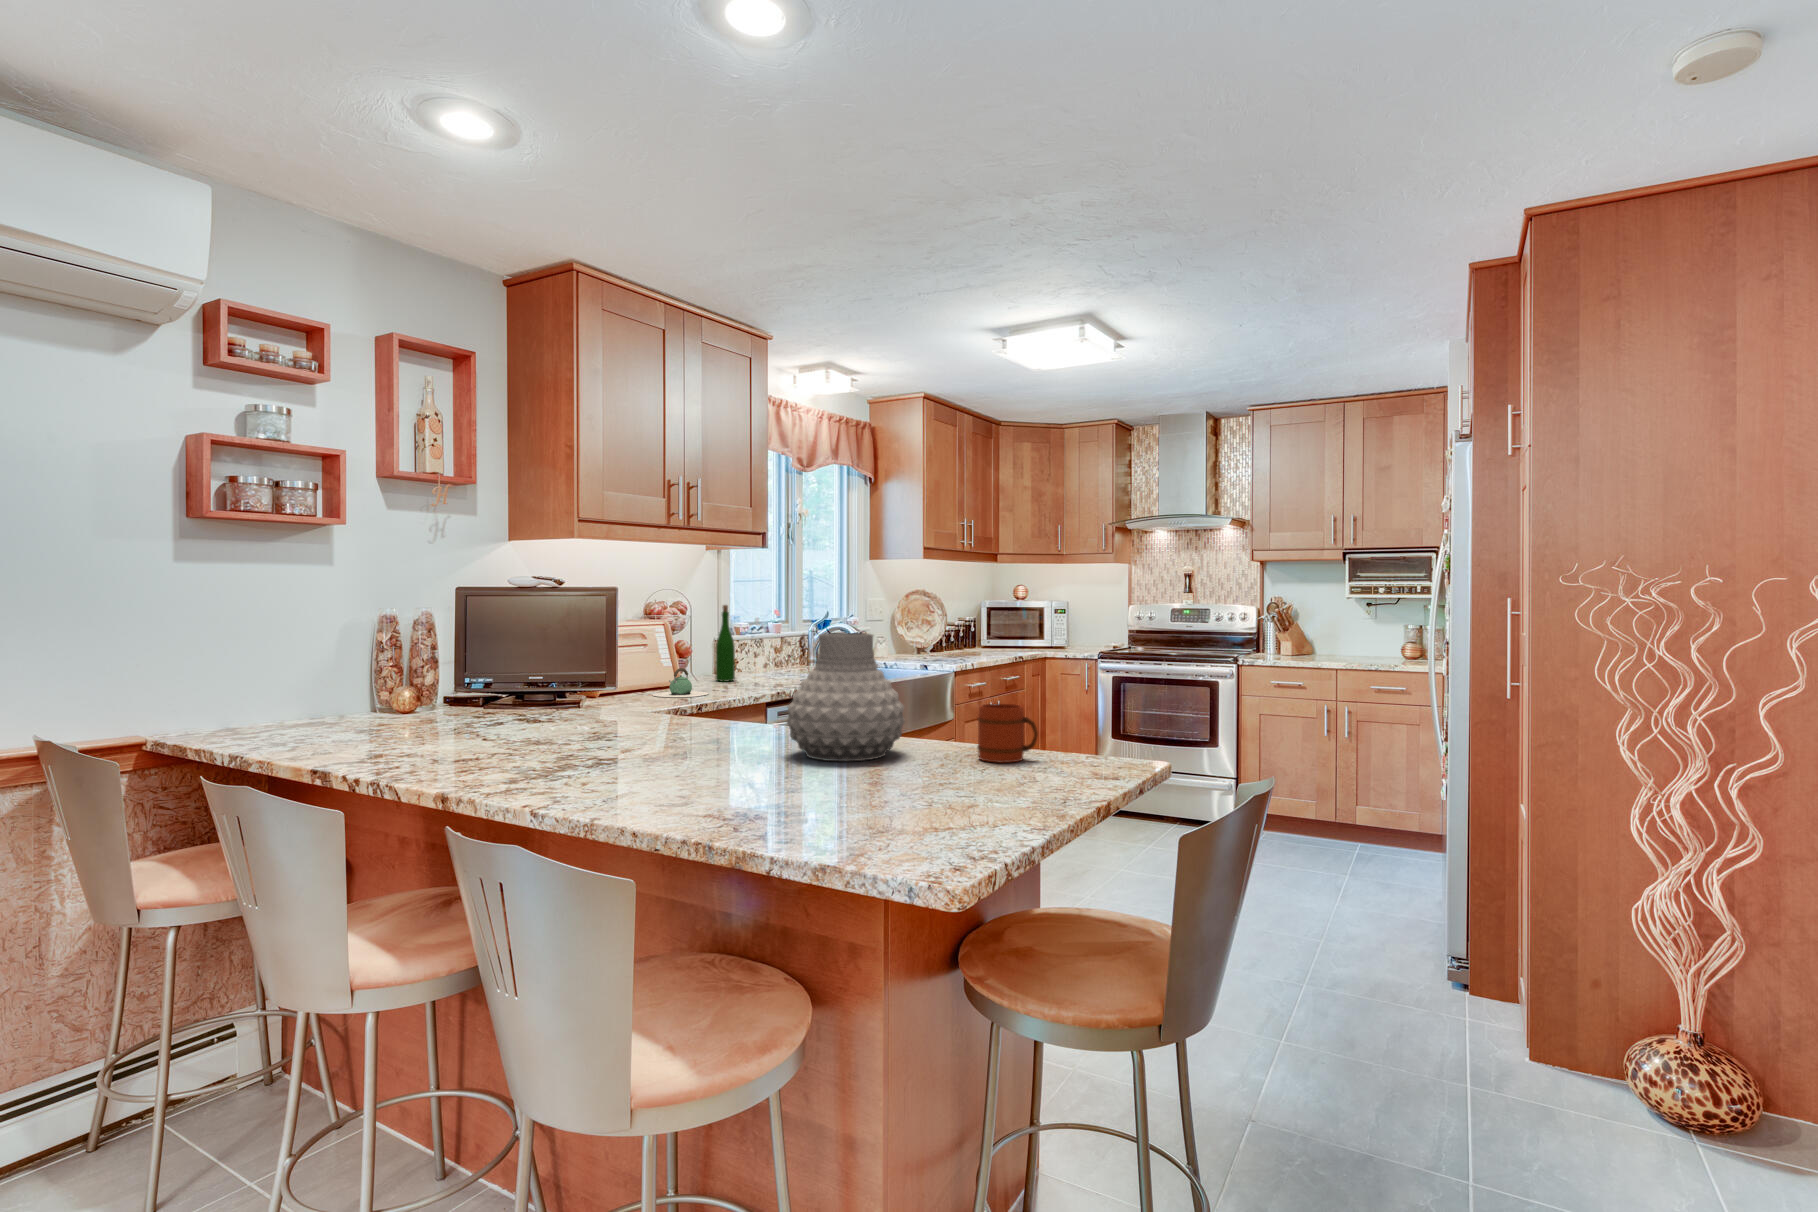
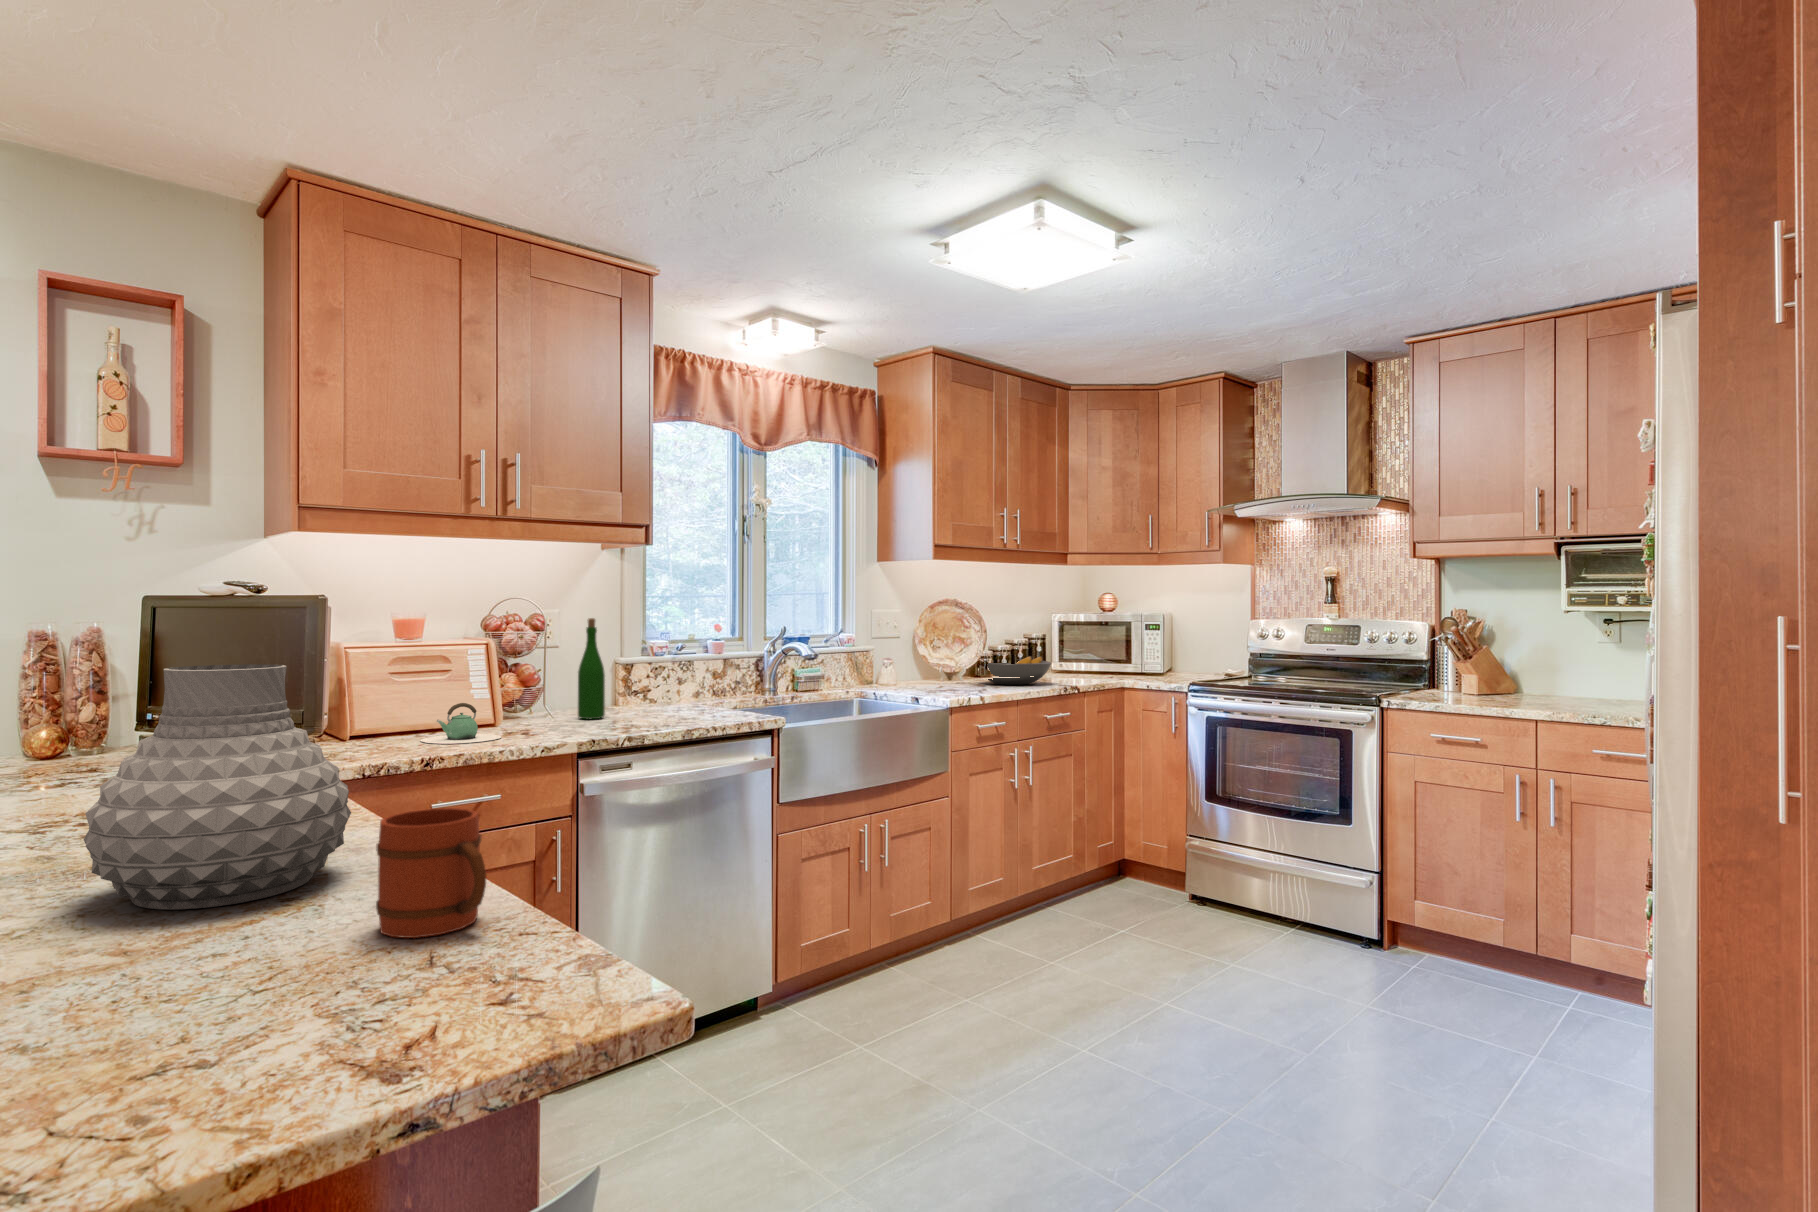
fruit bowl: none [932,632,991,654] -> present [987,656,1051,685]

